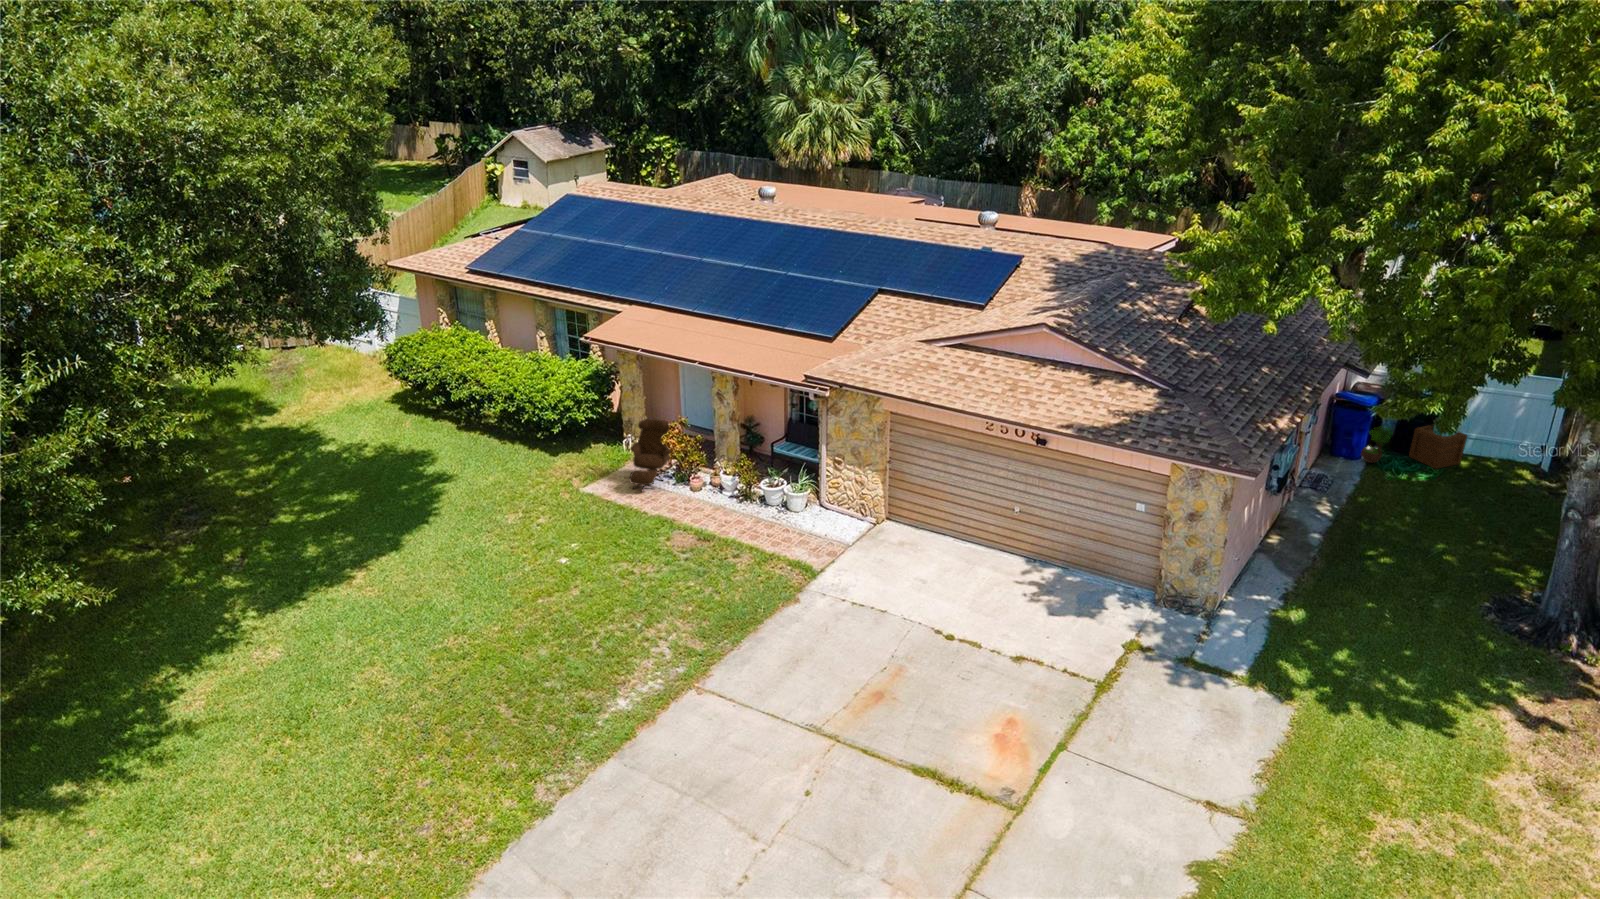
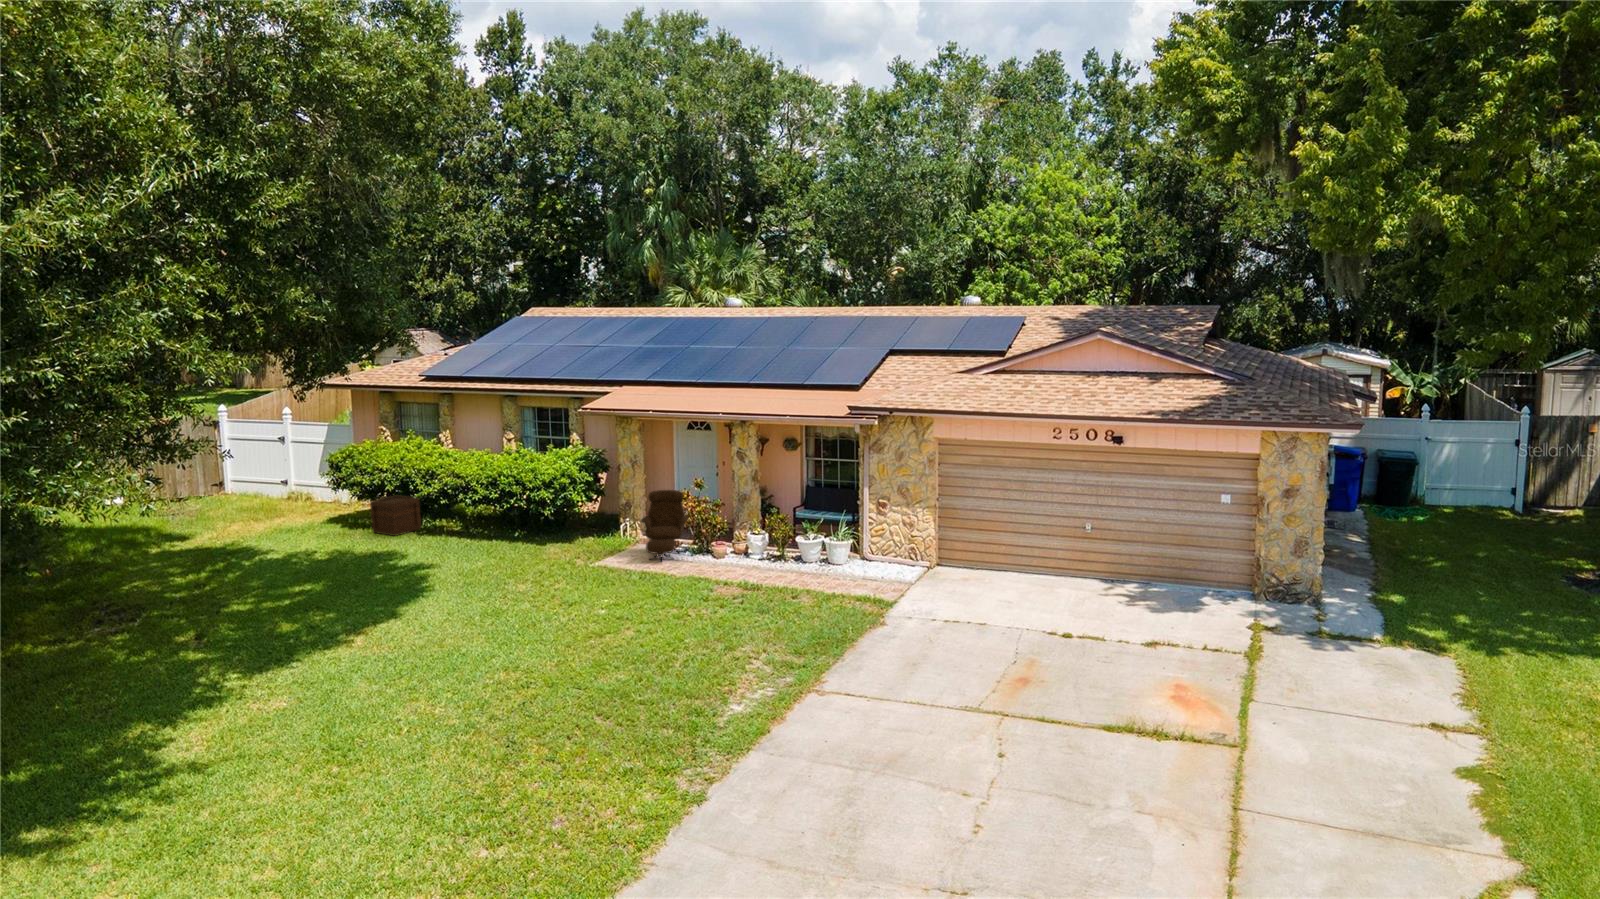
wooden crate: present [1409,426,1467,469] -> present [370,495,421,536]
potted tree: present [1361,427,1391,463] -> none [1356,466,1384,506]

